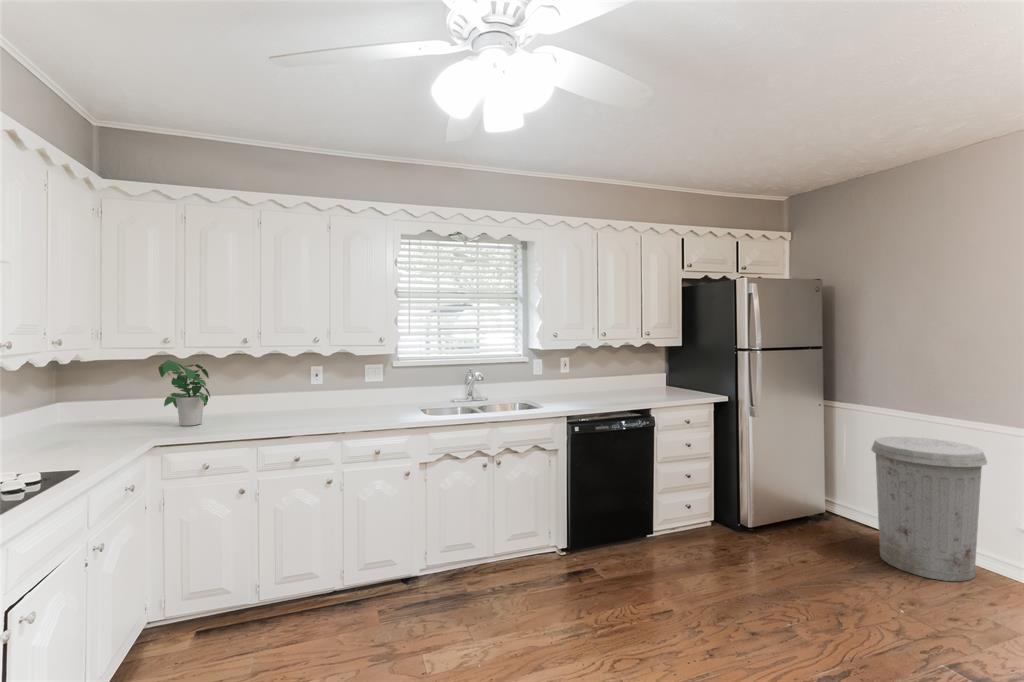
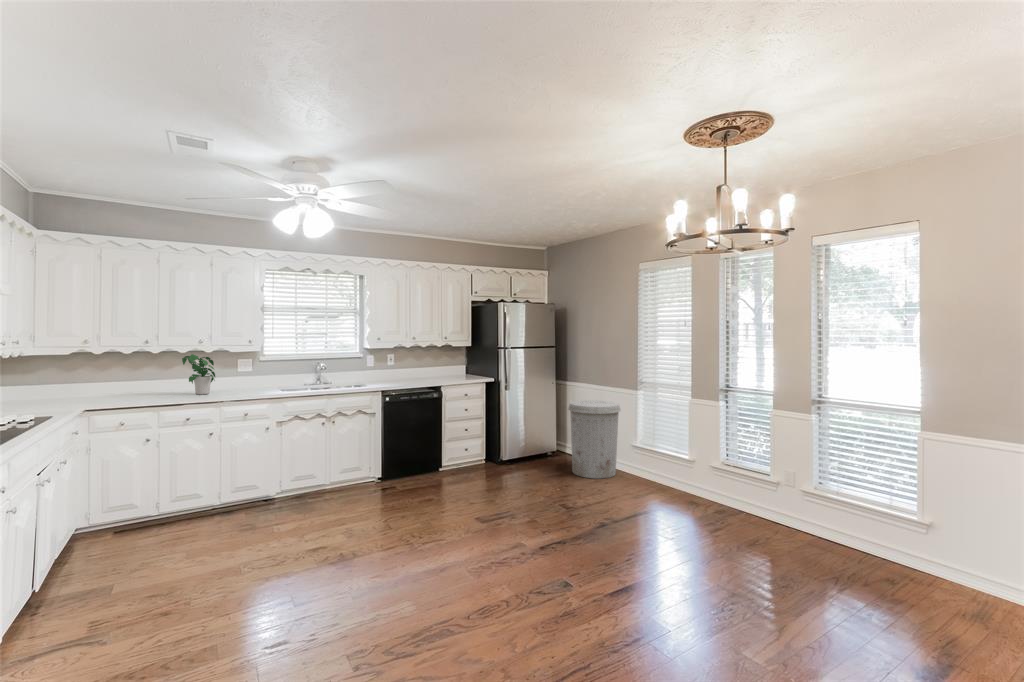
potted plant: present [158,360,210,426] -> present [182,354,215,394]

